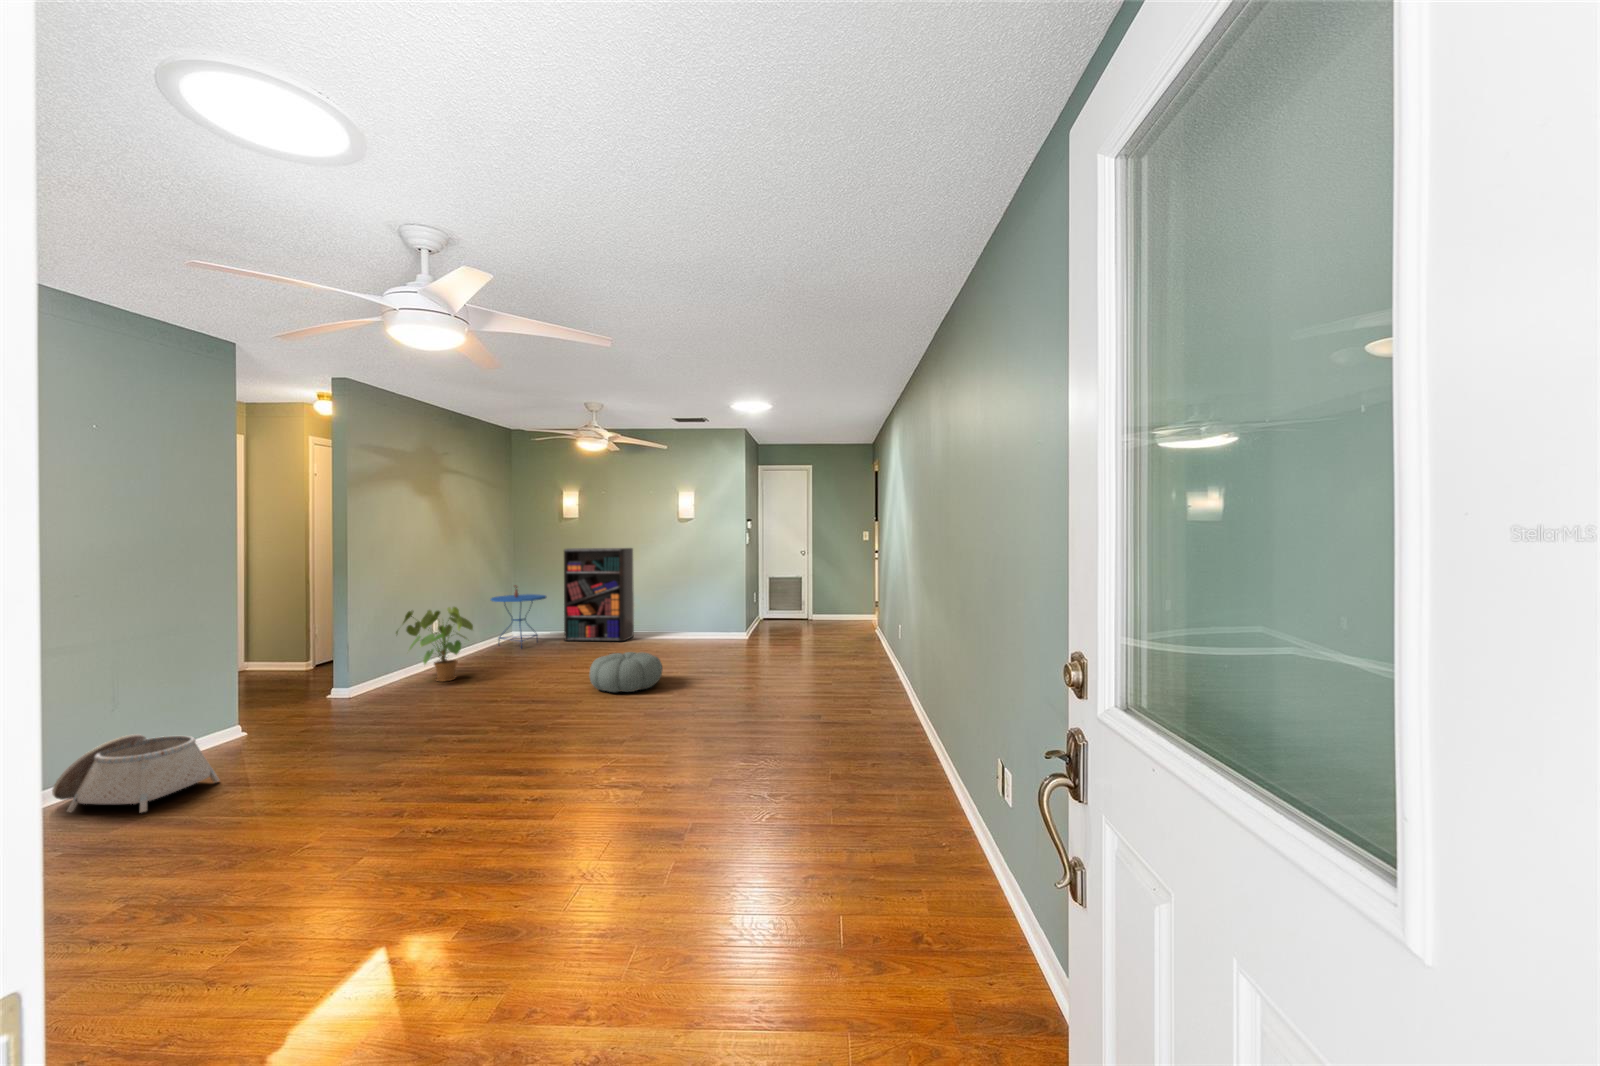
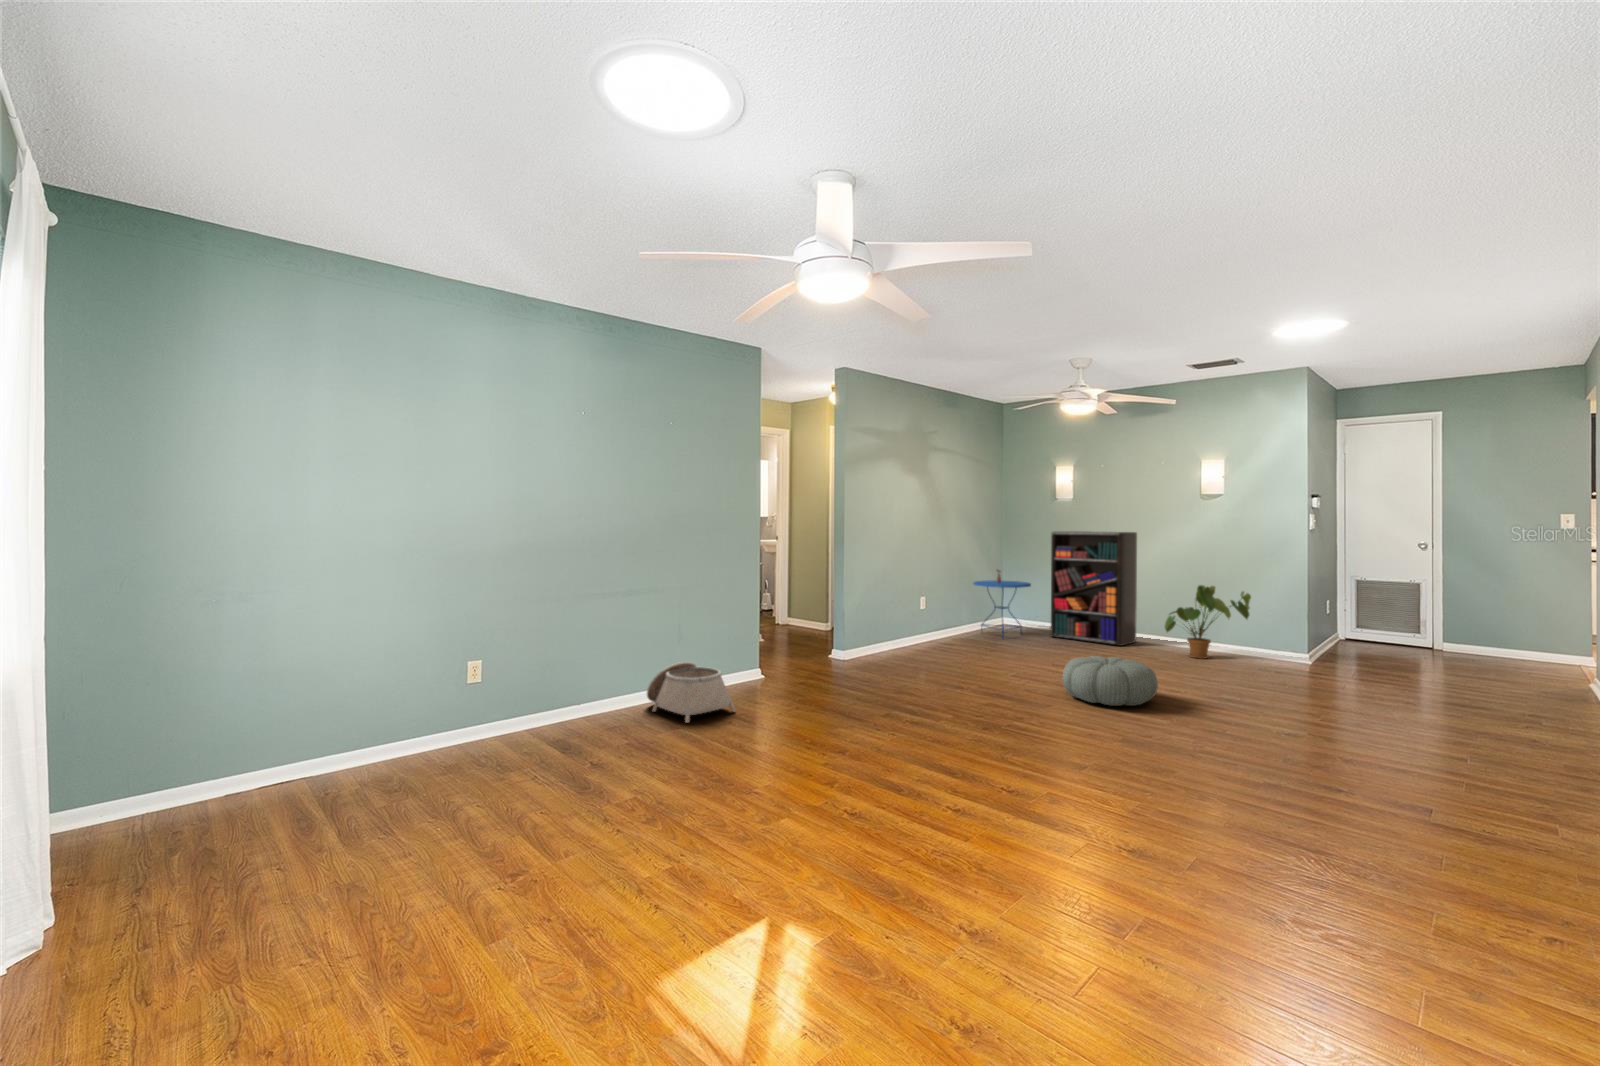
house plant: present [396,607,473,682] -> present [1165,585,1251,659]

